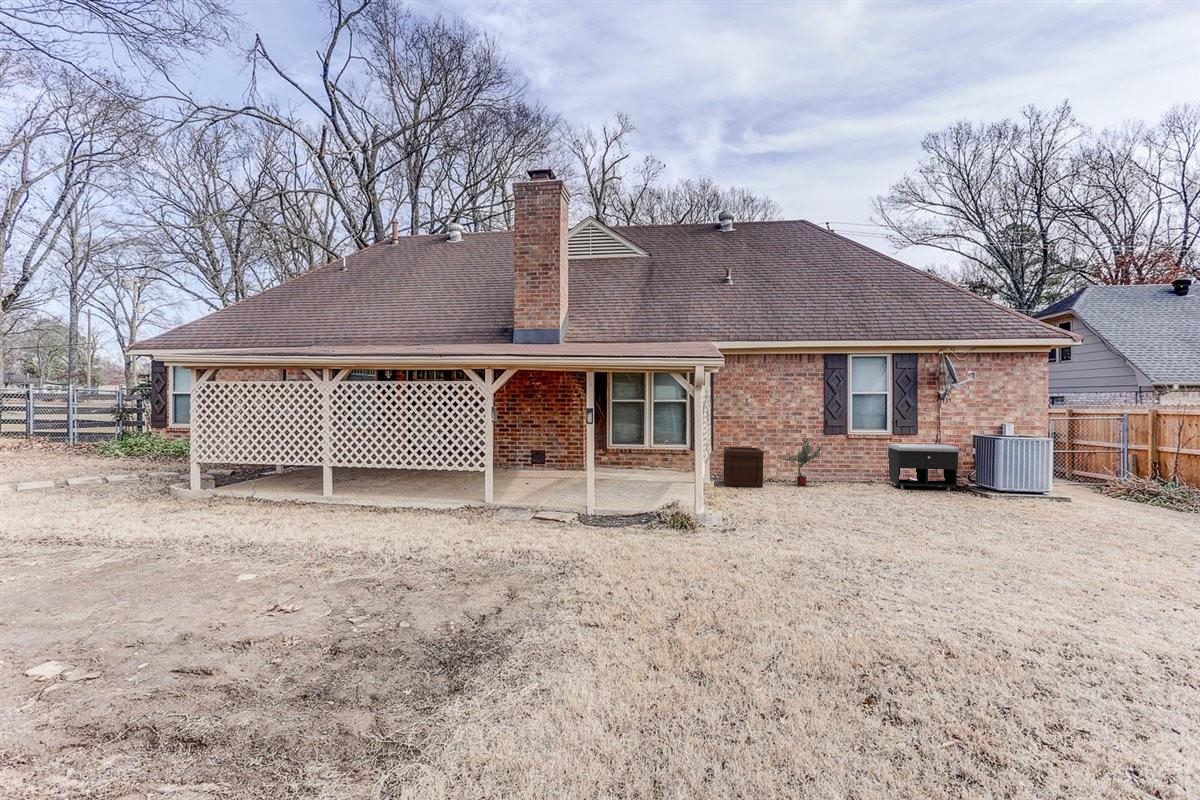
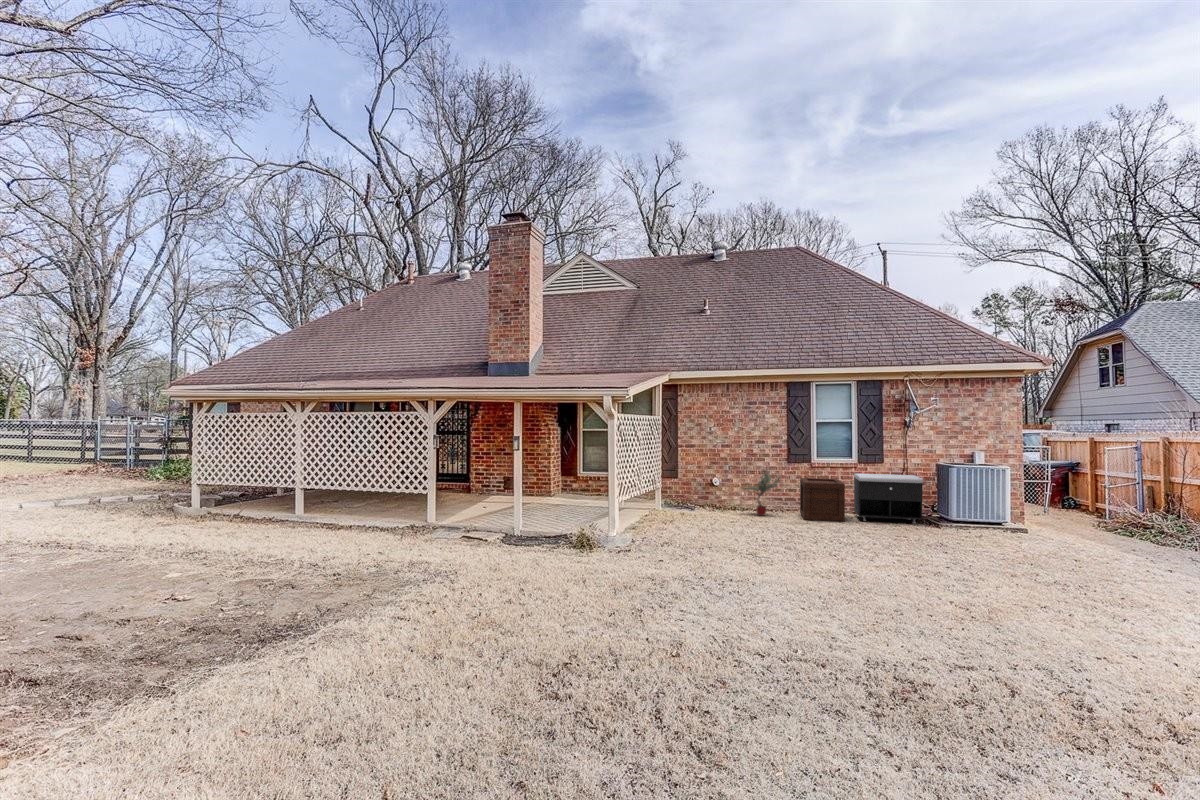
wooden crate: present [723,447,764,488] -> present [800,478,845,522]

